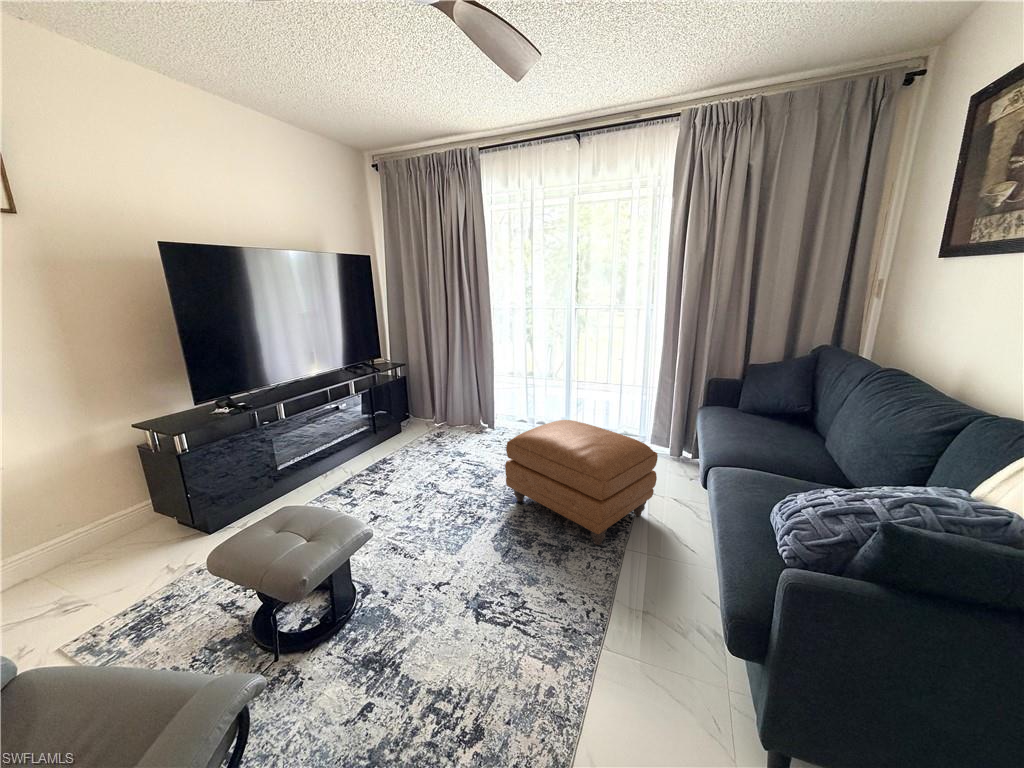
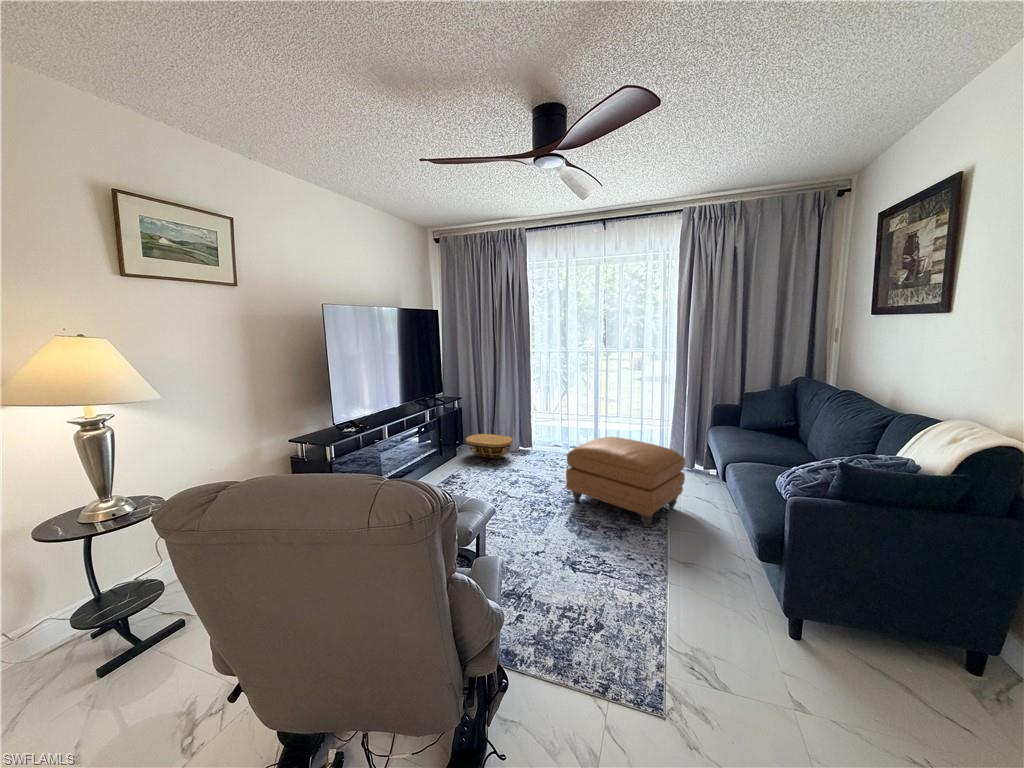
basket: none [411,407,465,437] -> present [466,434,512,458]

